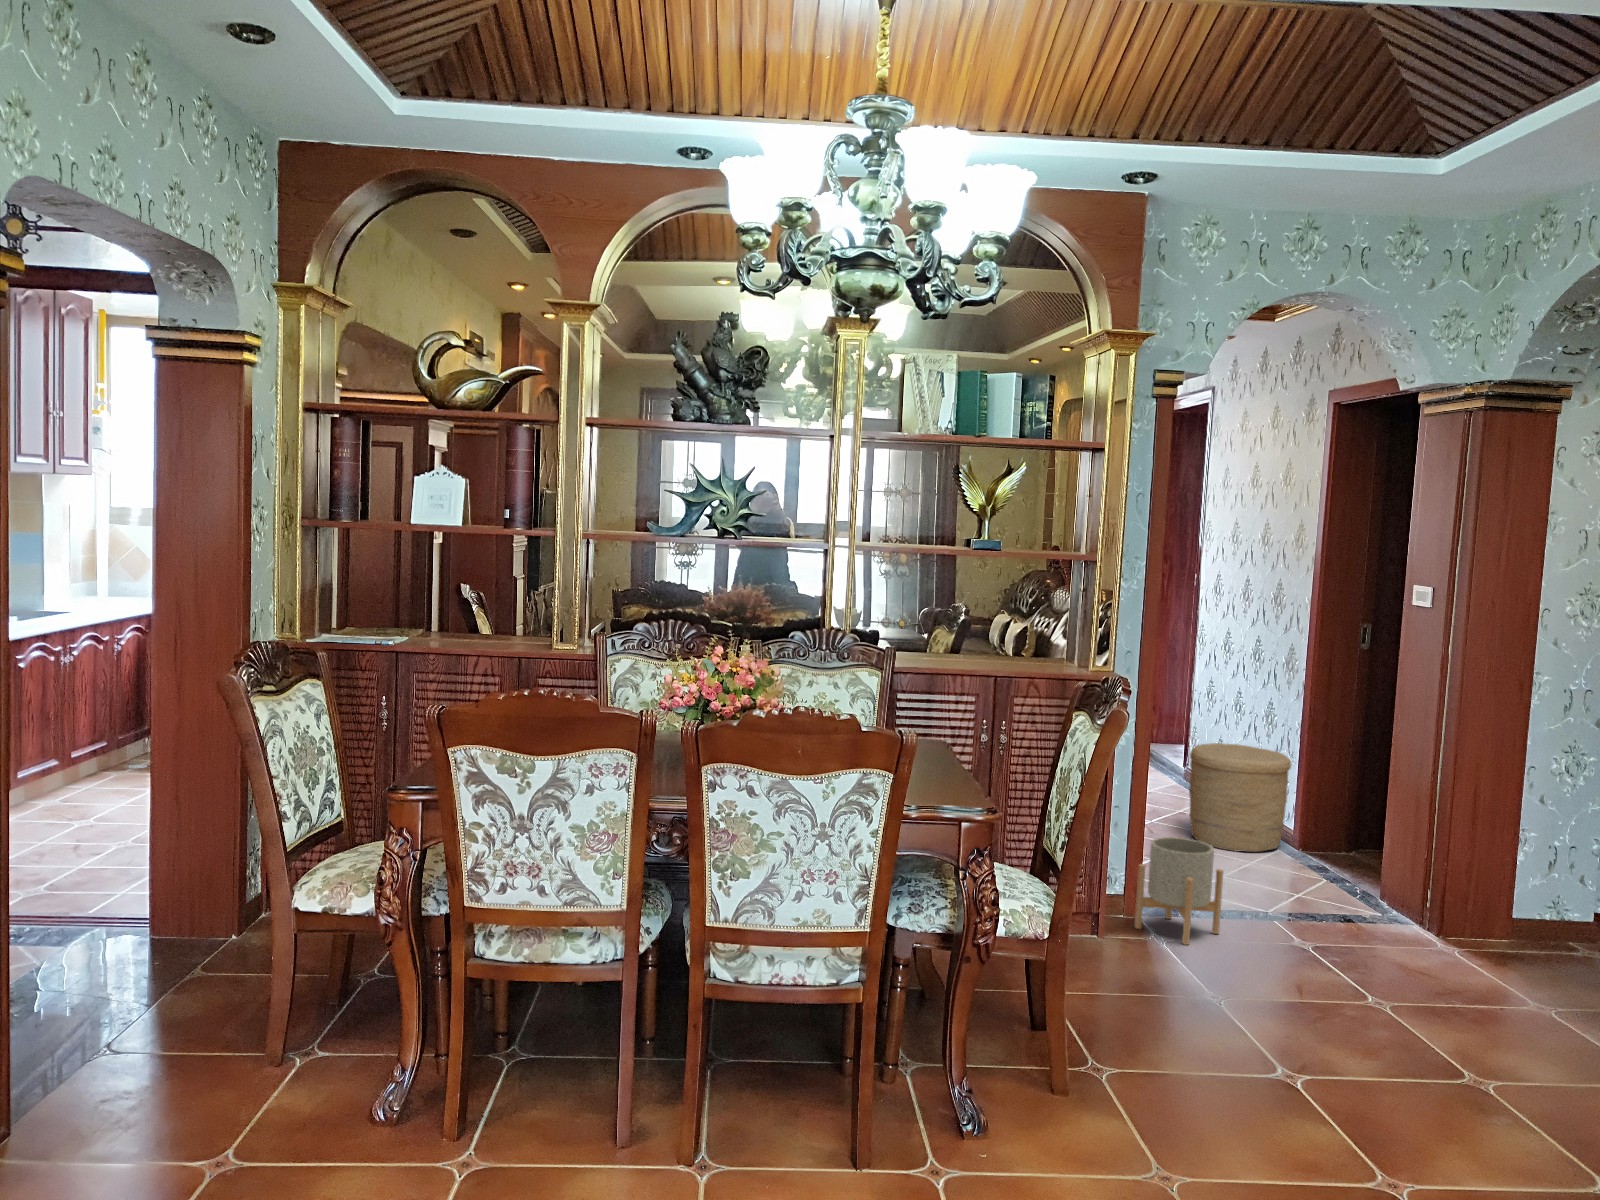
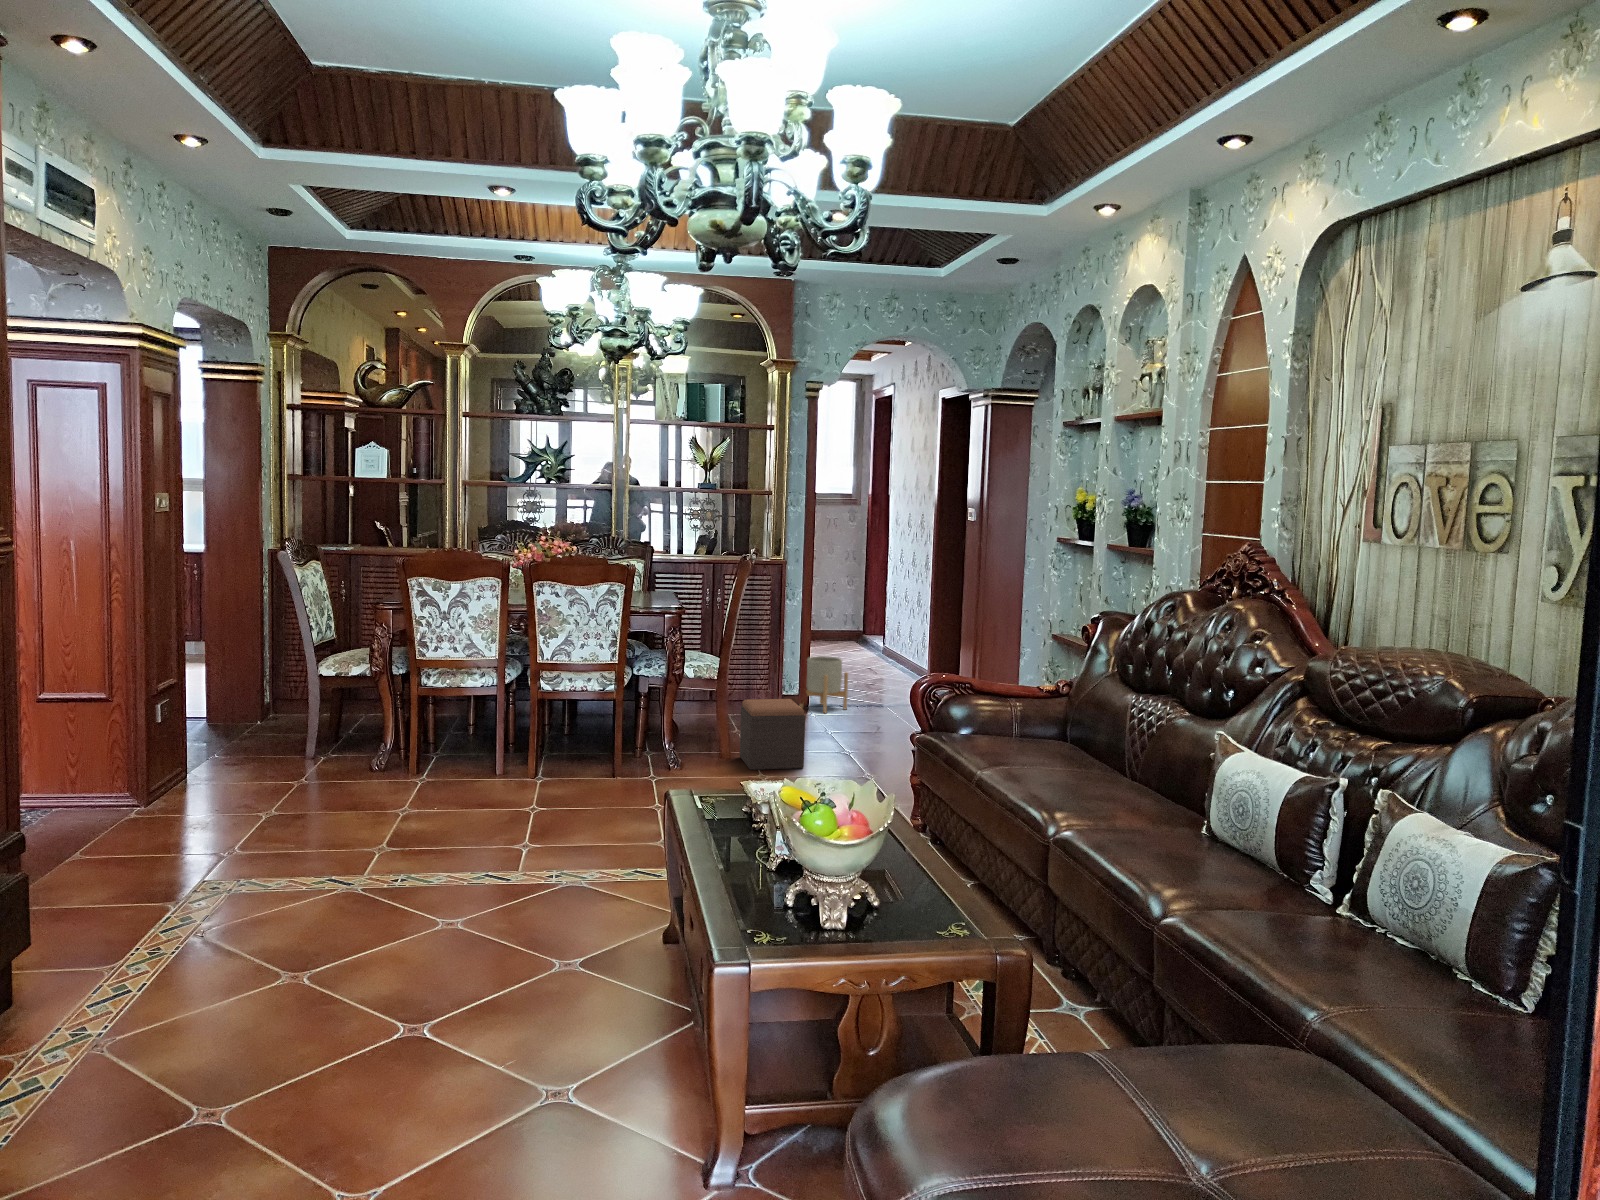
woven basket: present [1189,743,1291,852] -> none [858,615,918,679]
footstool: none [1087,980,1241,1143] -> present [740,699,805,770]

